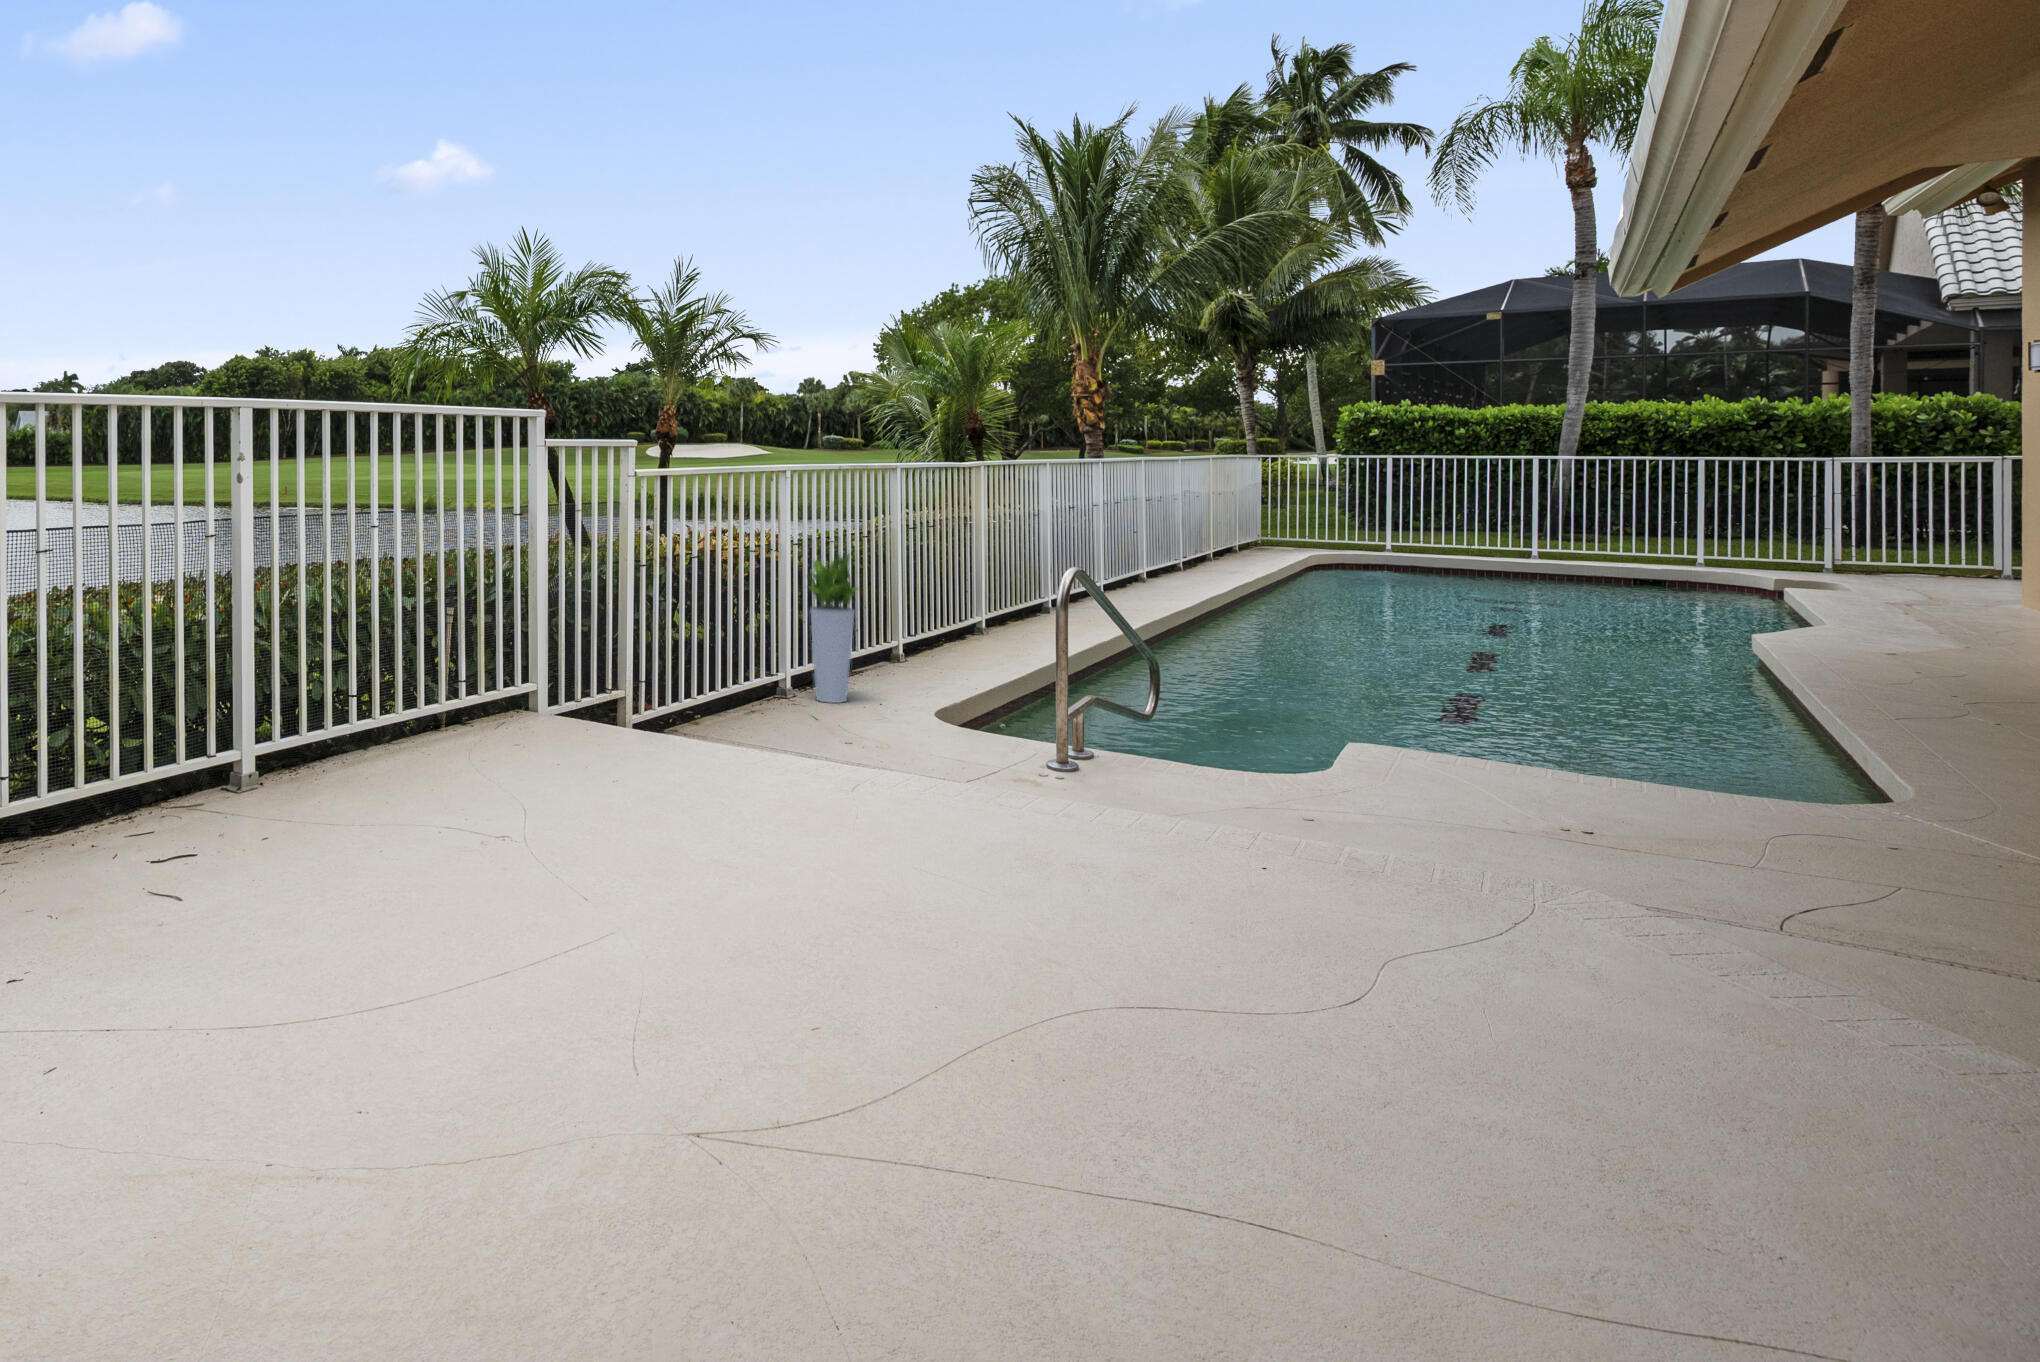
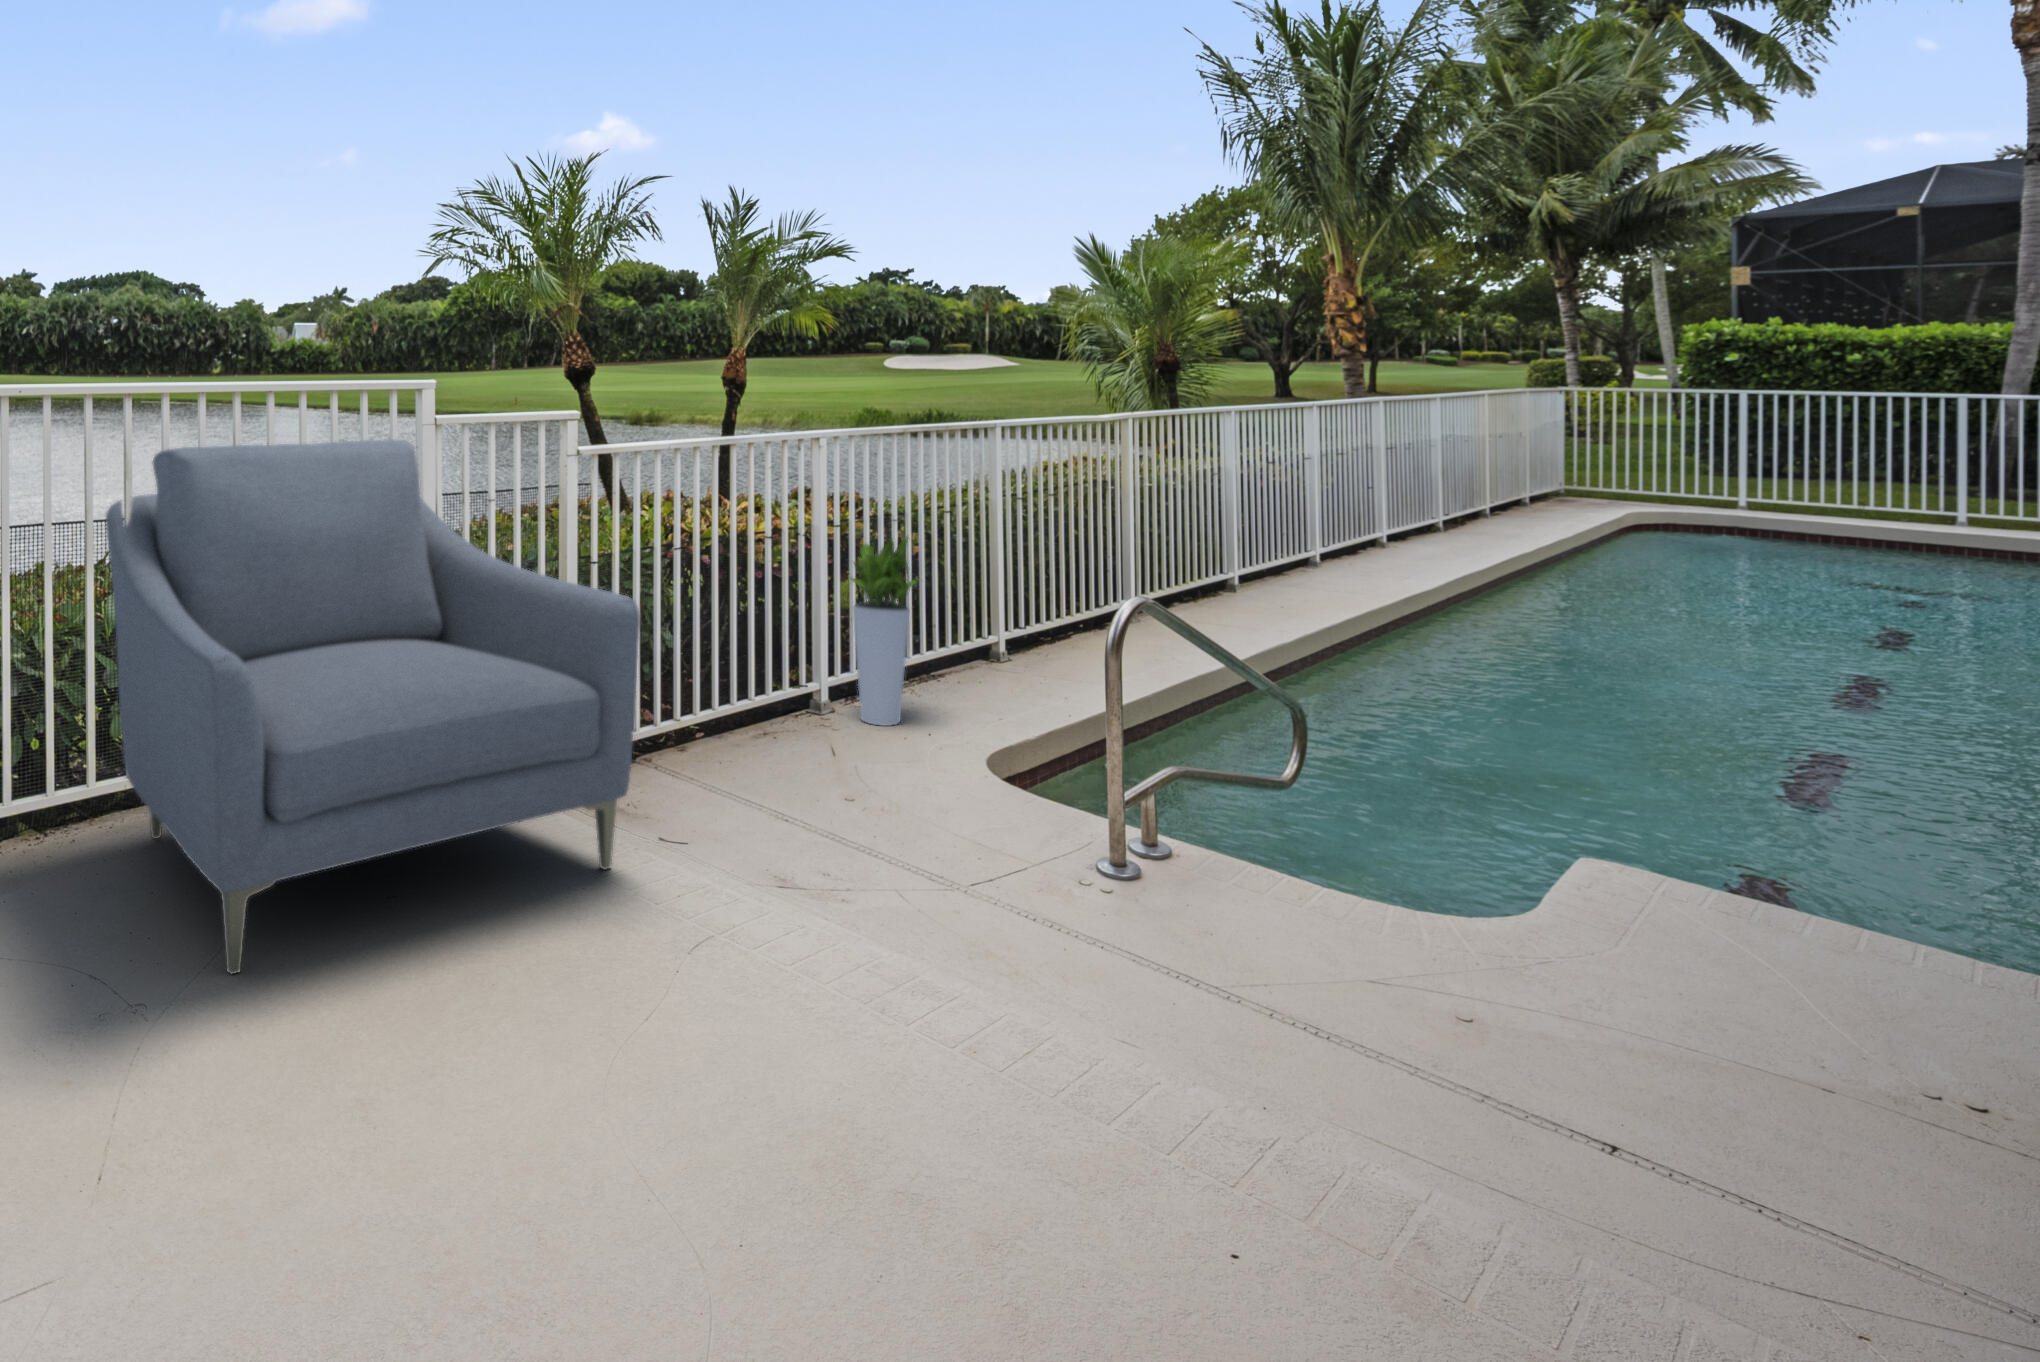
chair: none [352,464,760,822] -> present [106,439,640,975]

